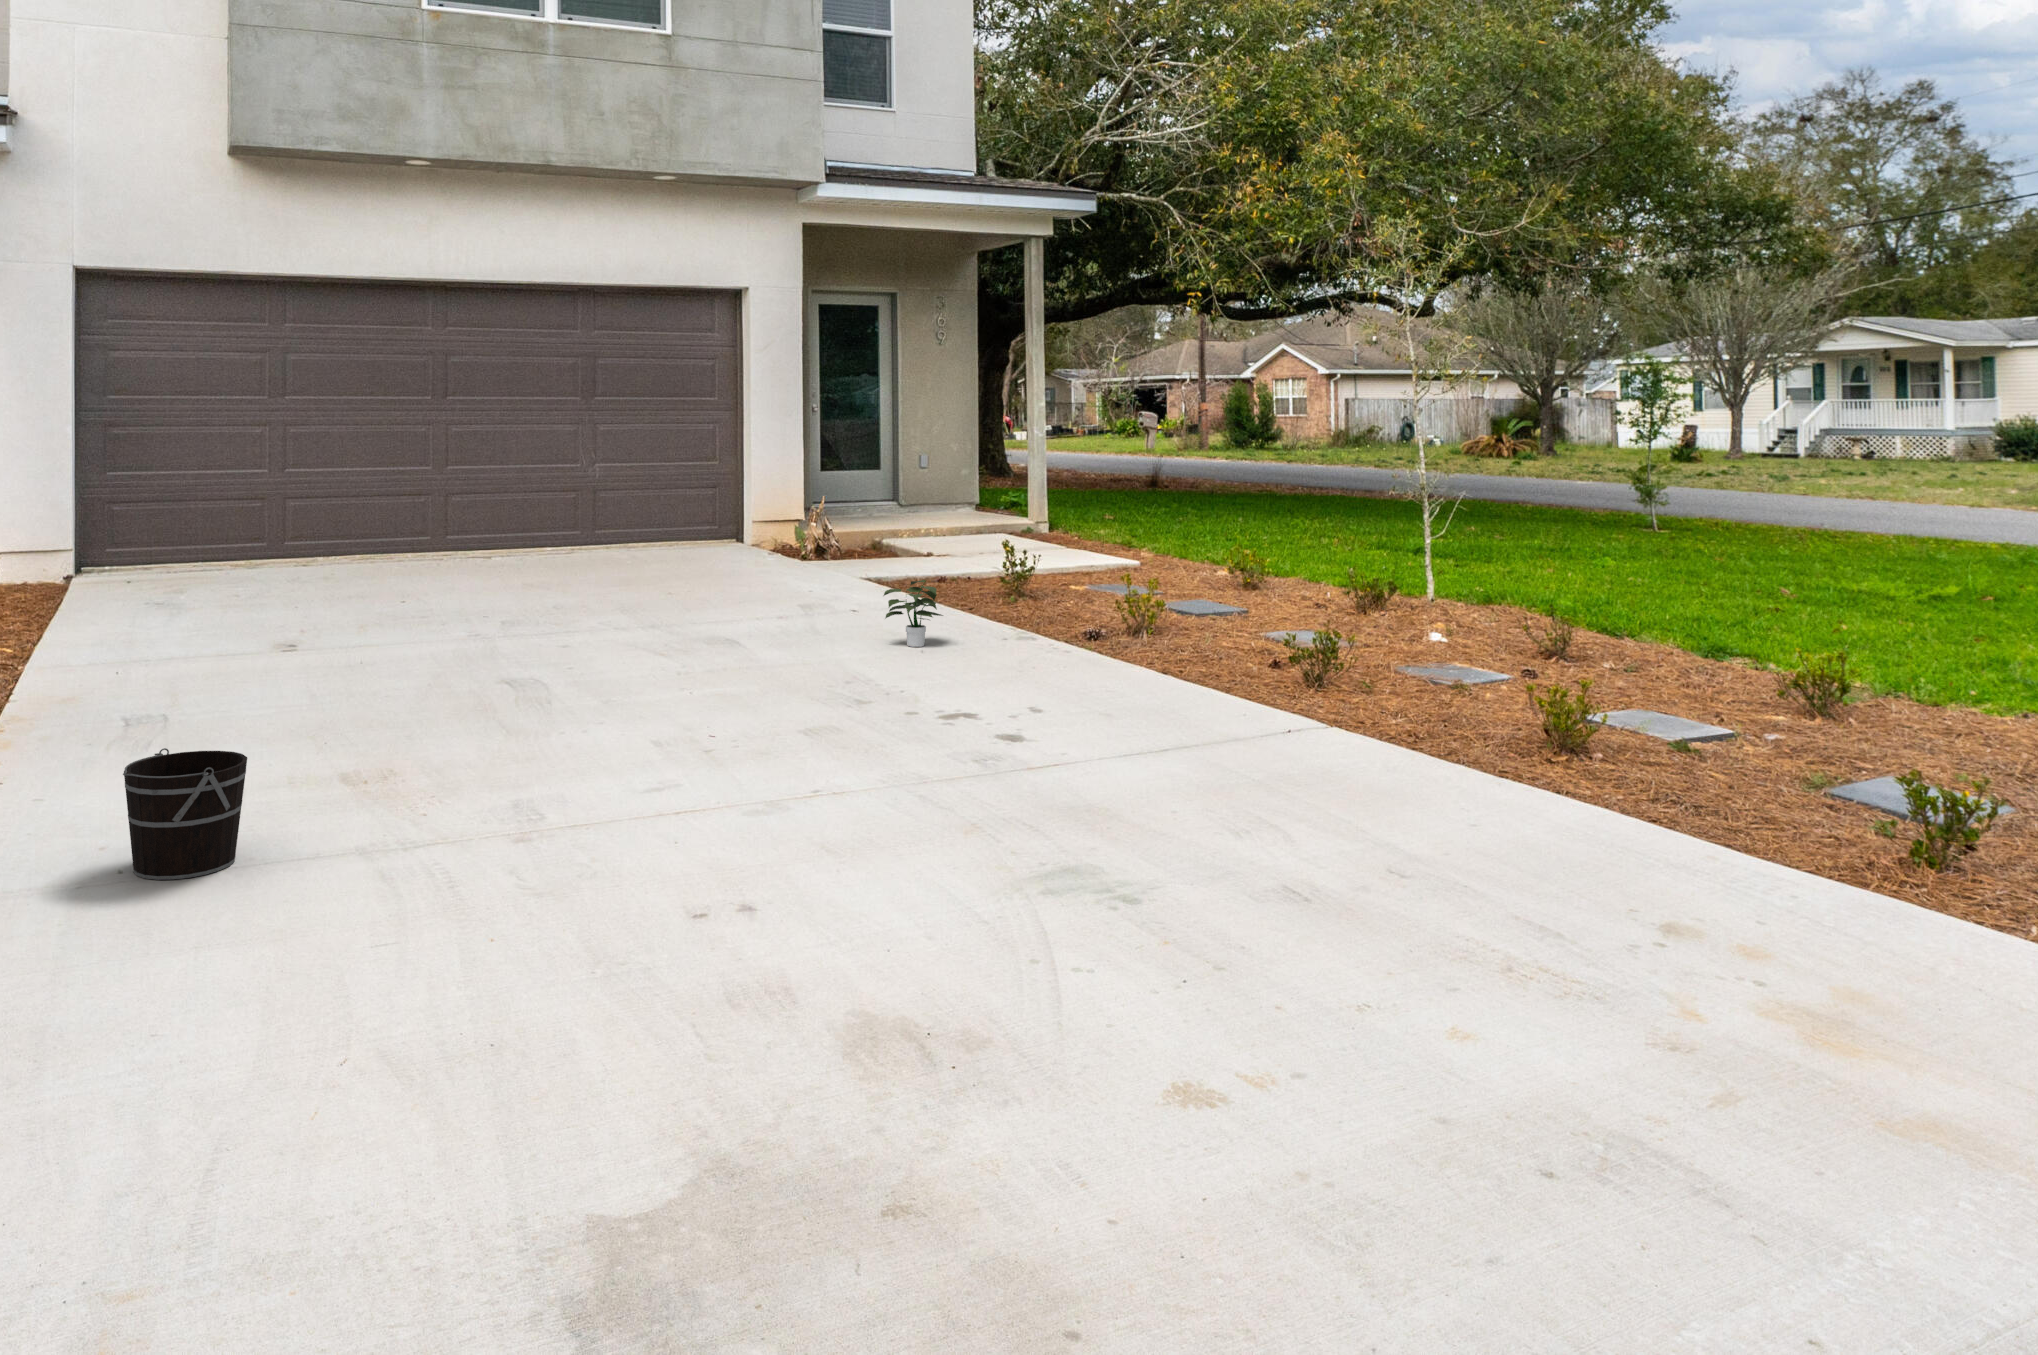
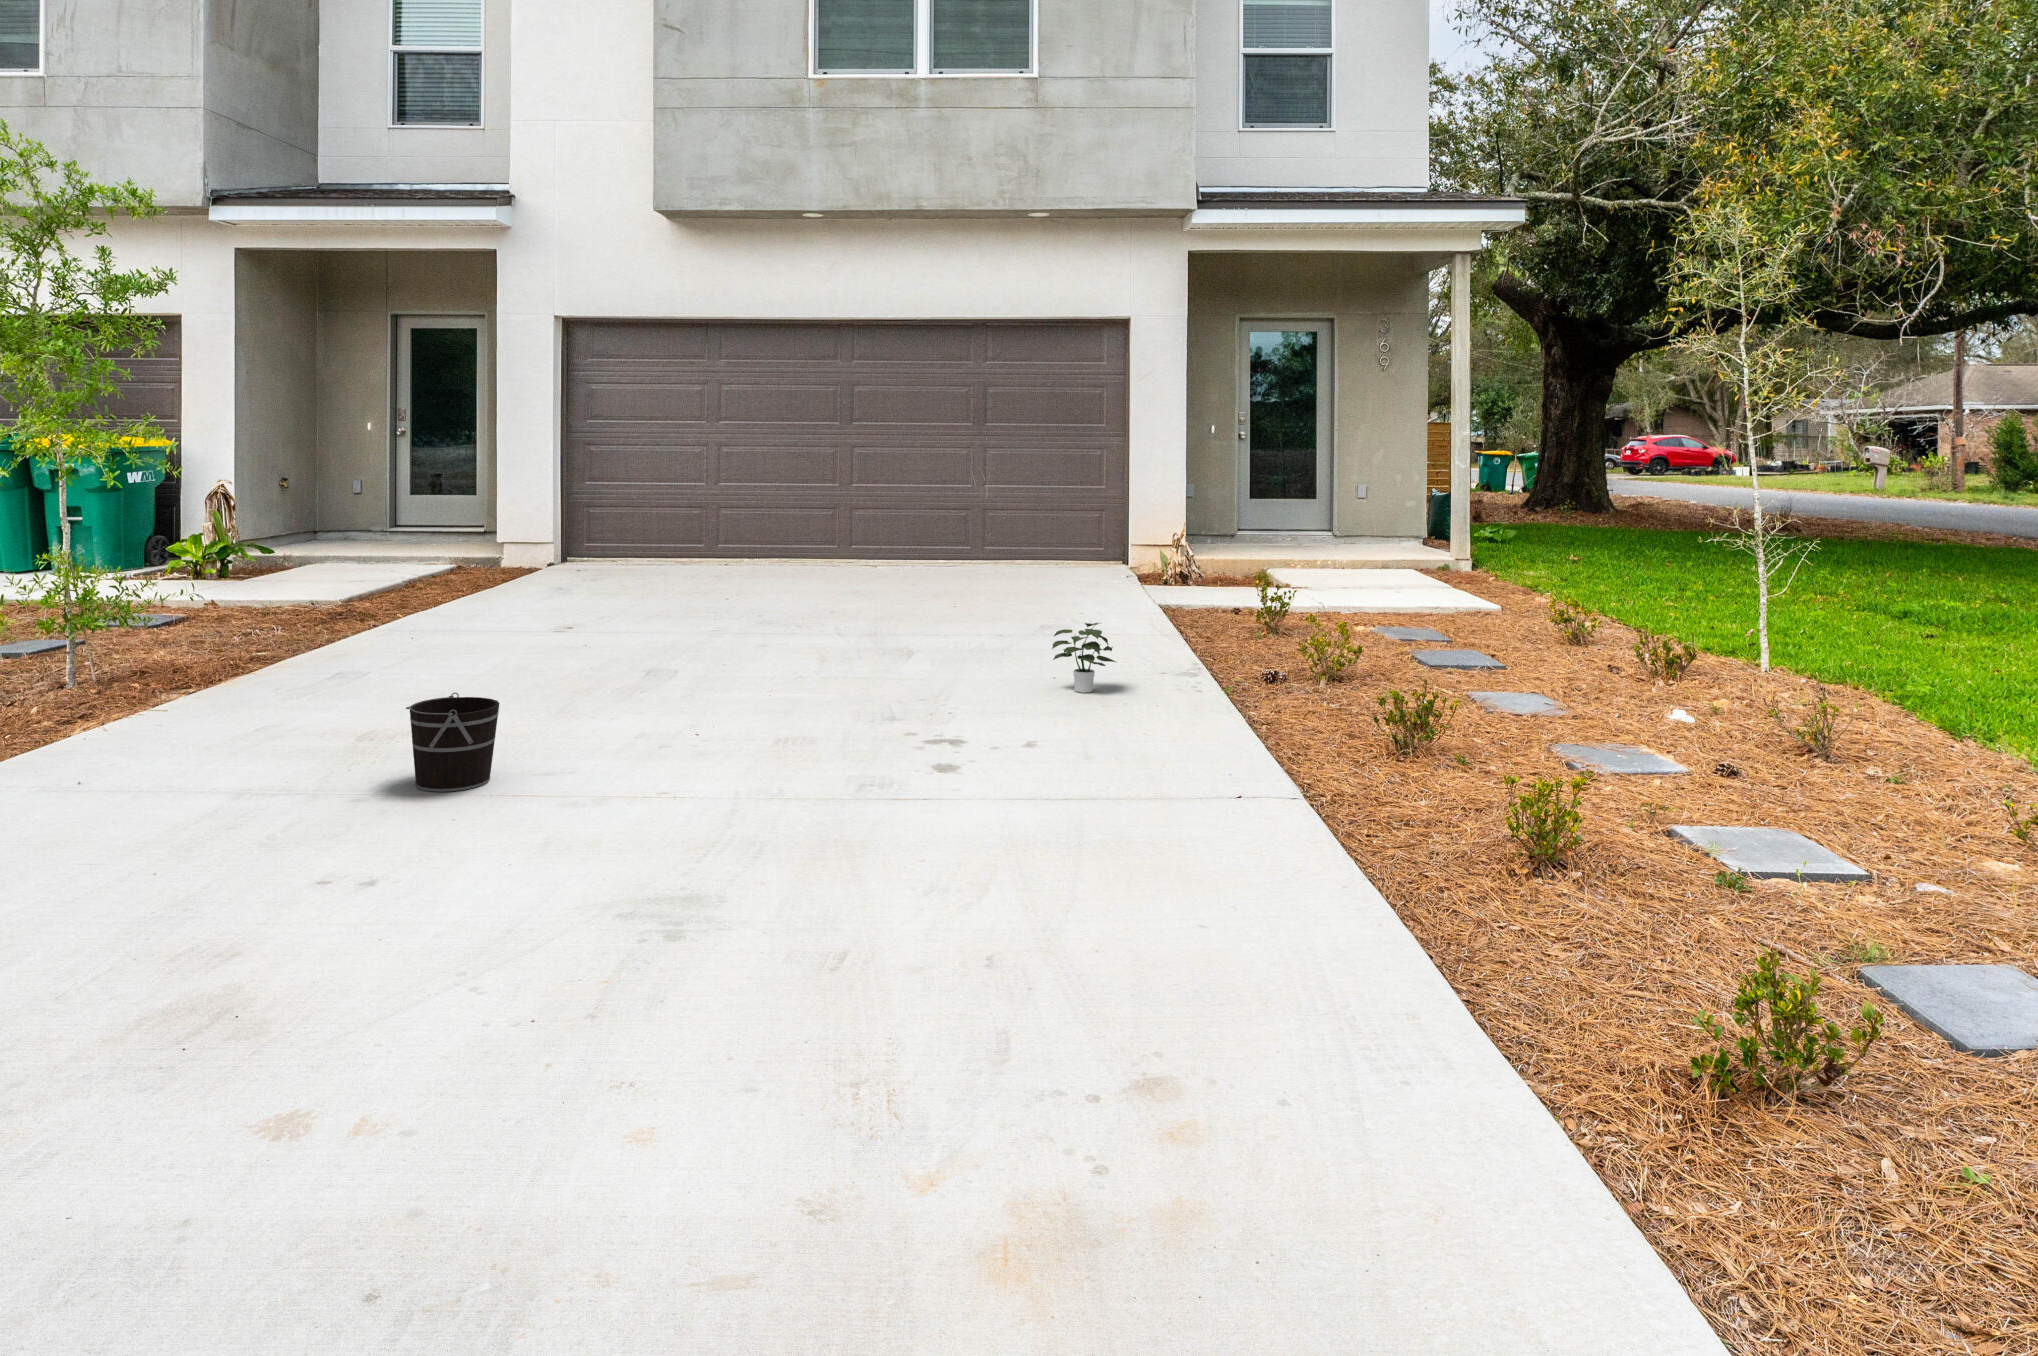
bucket: present [123,748,247,880] -> present [406,693,499,792]

